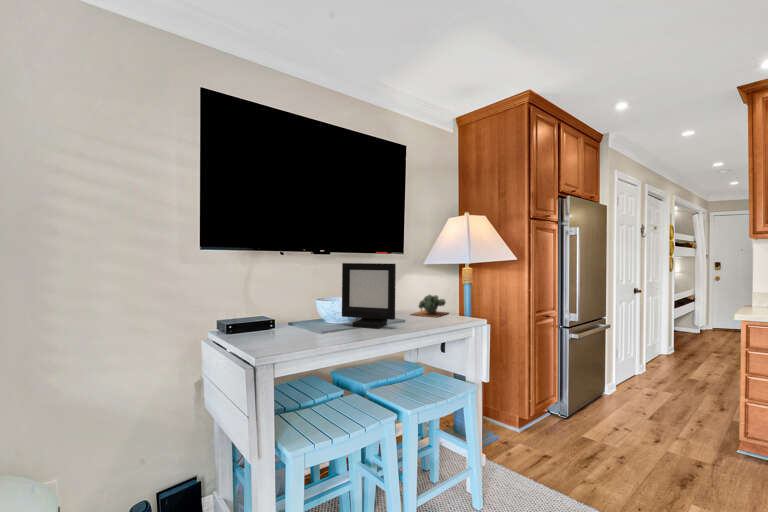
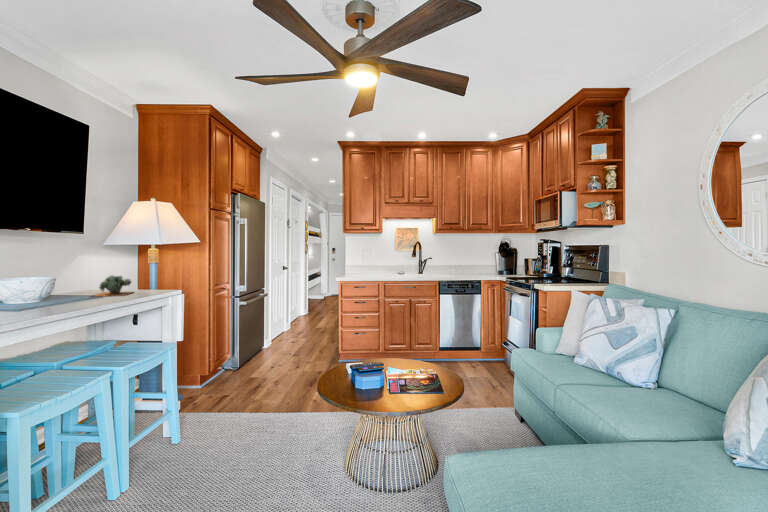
picture frame: present [342,263,396,328] -> none [5,242,85,310]

